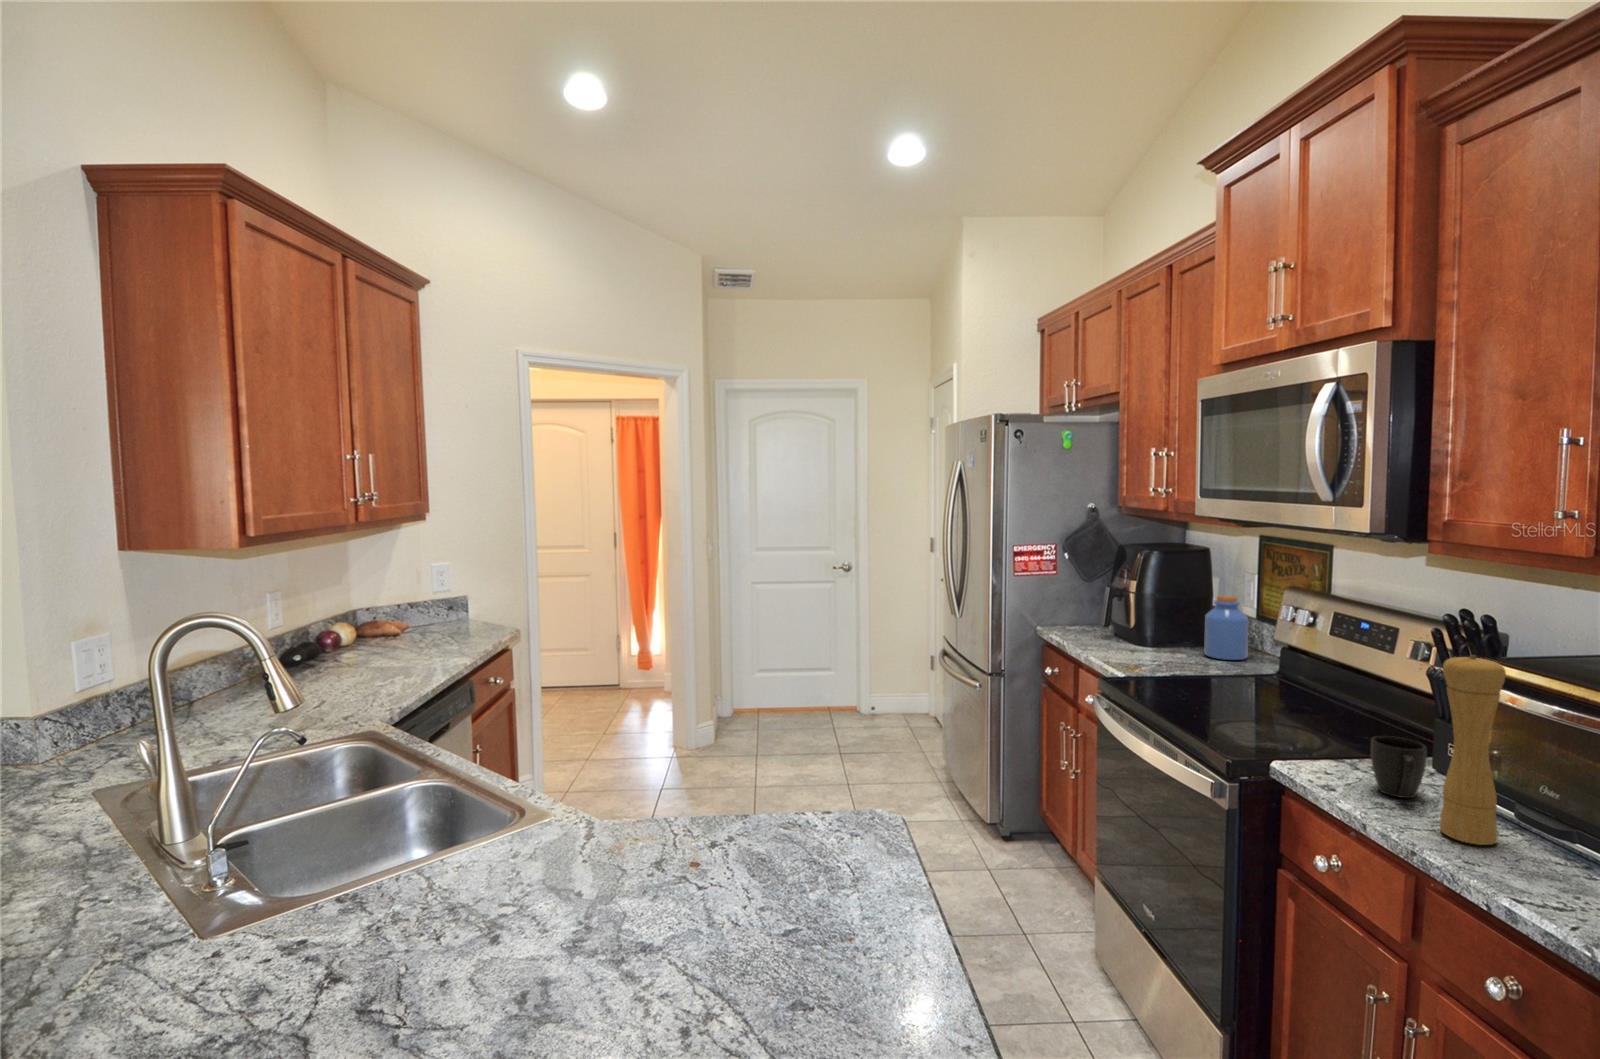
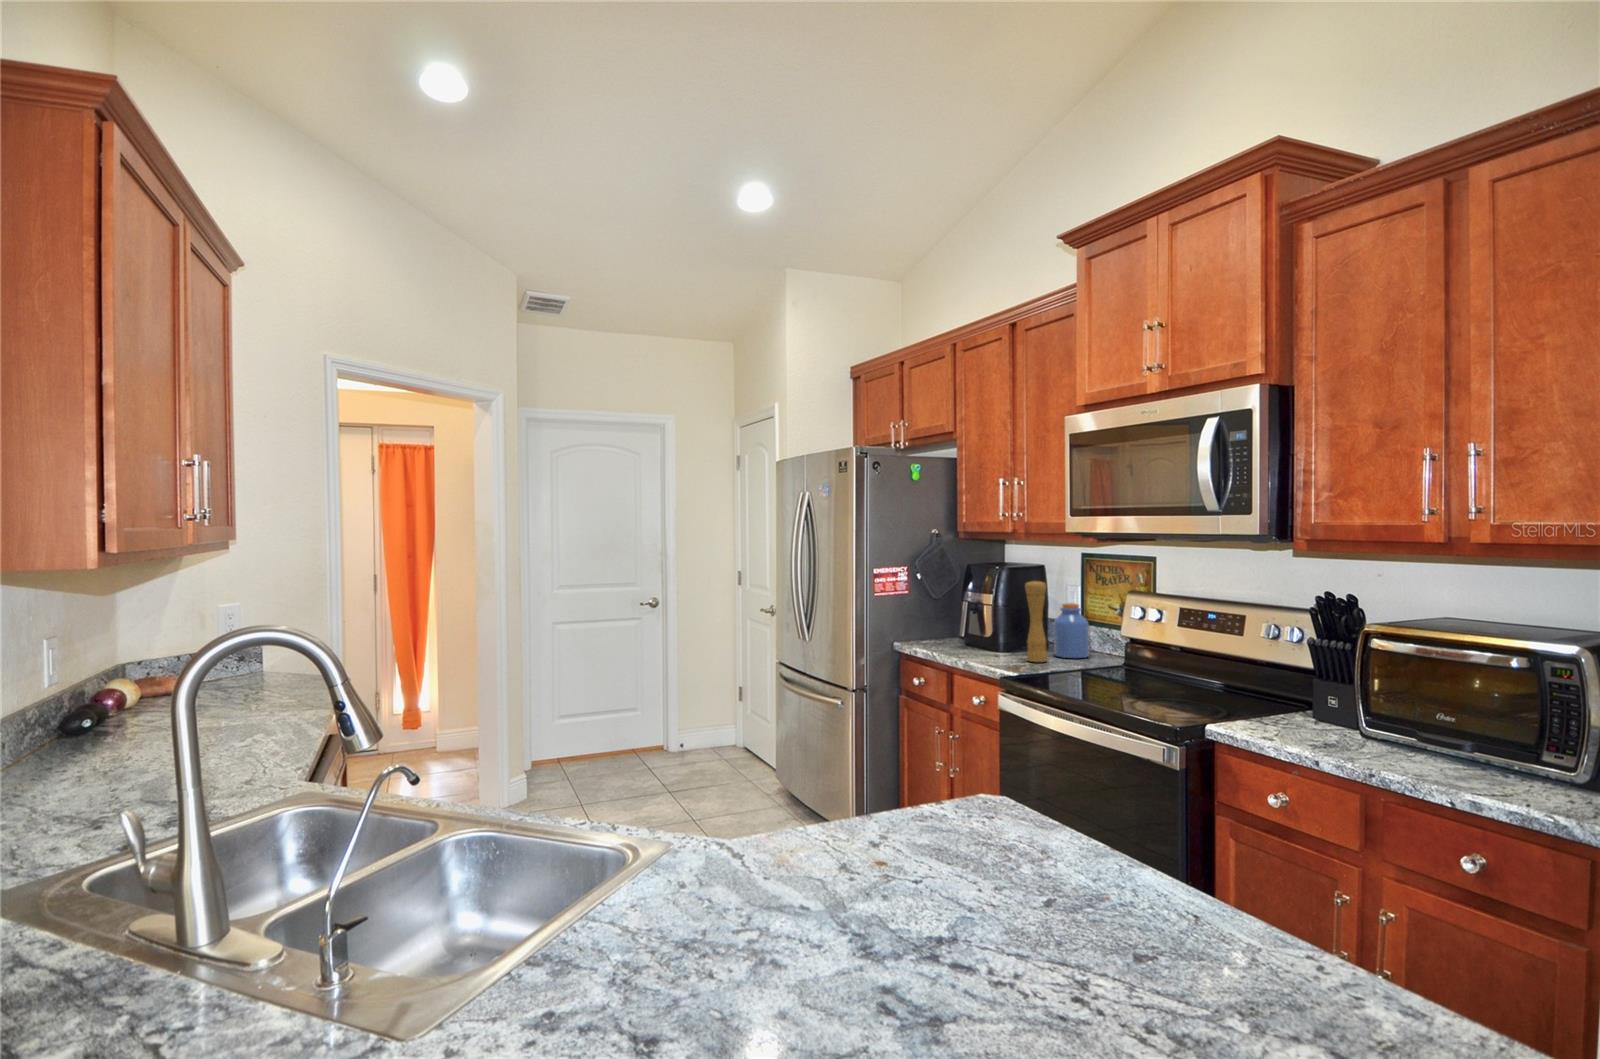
pepper mill: present [1440,655,1506,845] -> present [1025,580,1047,662]
mug: present [1371,736,1427,798] -> none [1290,692,1336,739]

